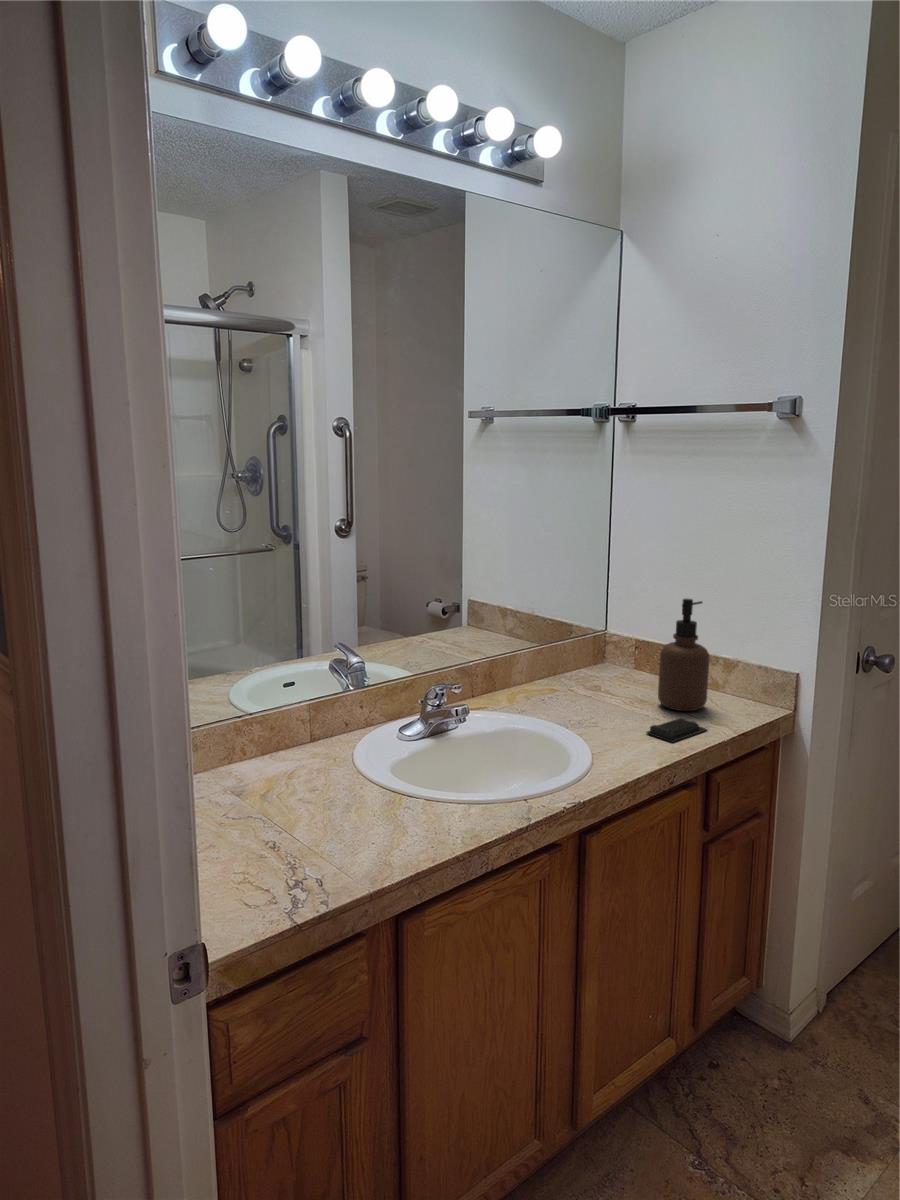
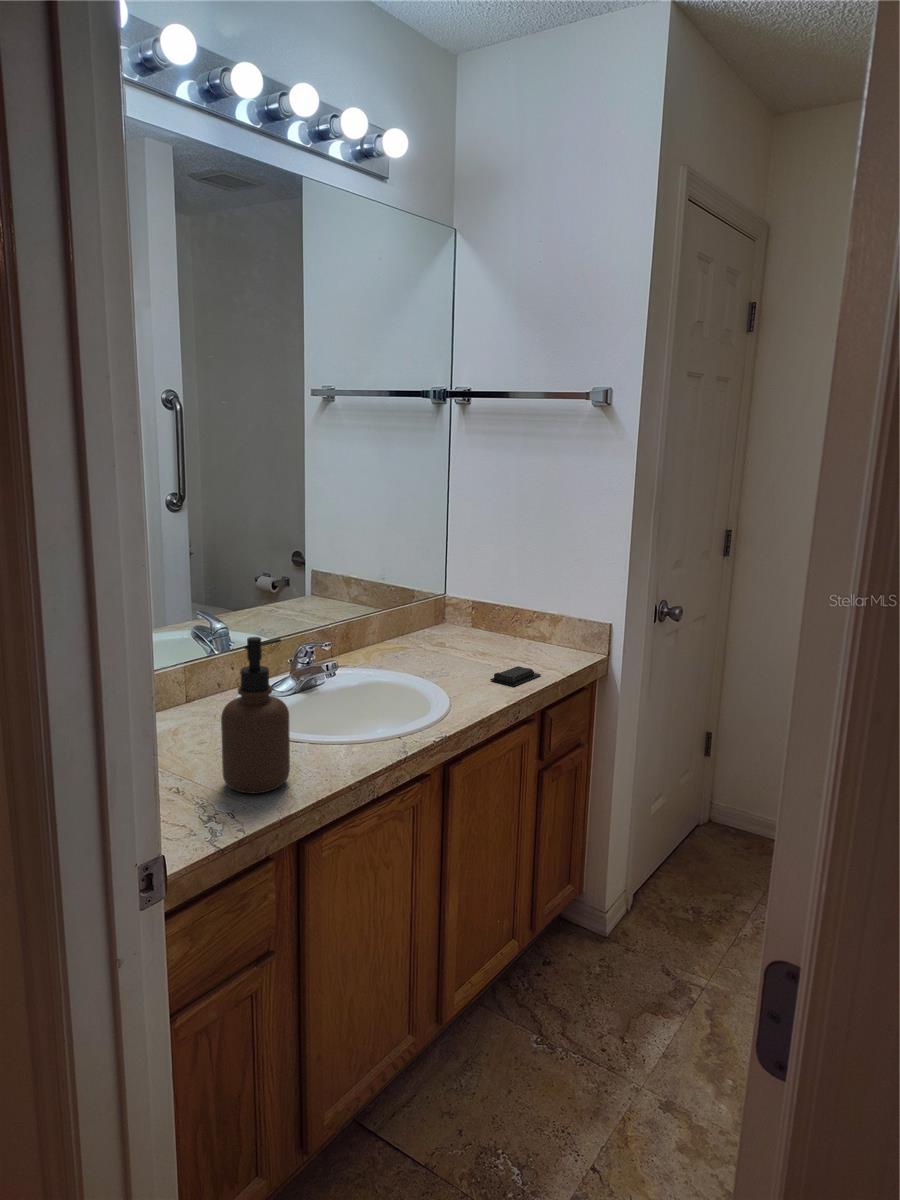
soap dispenser: present [658,599,709,711] -> present [221,637,290,793]

